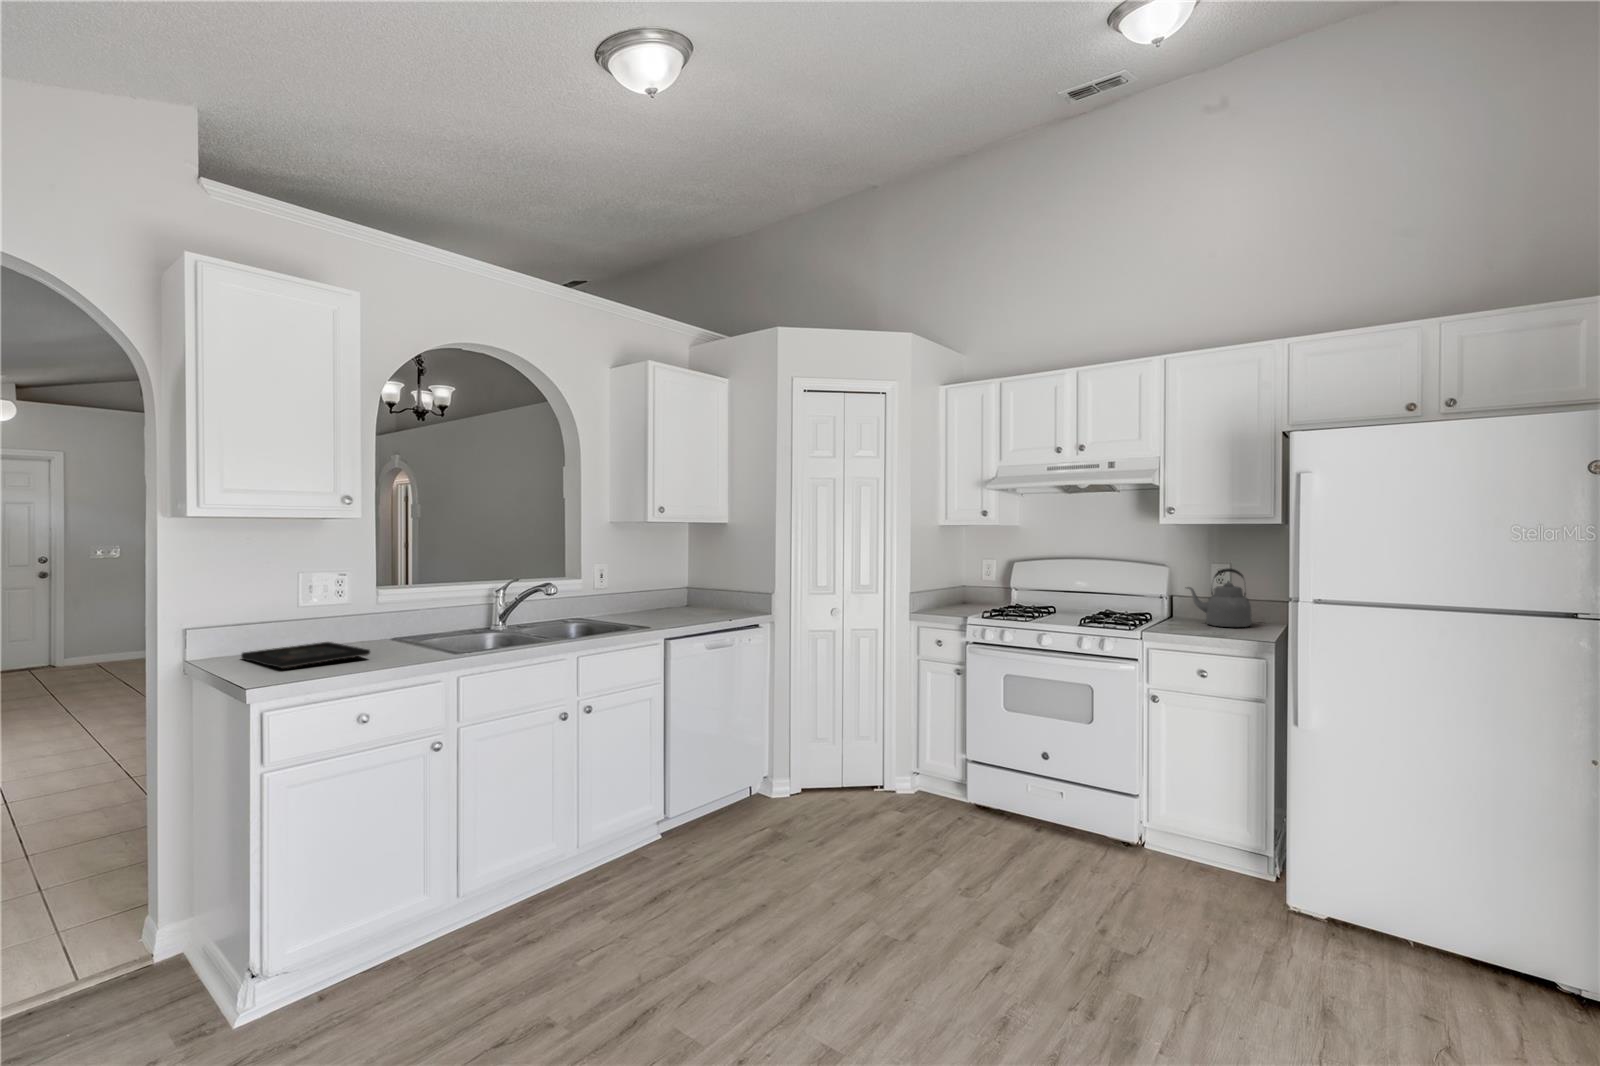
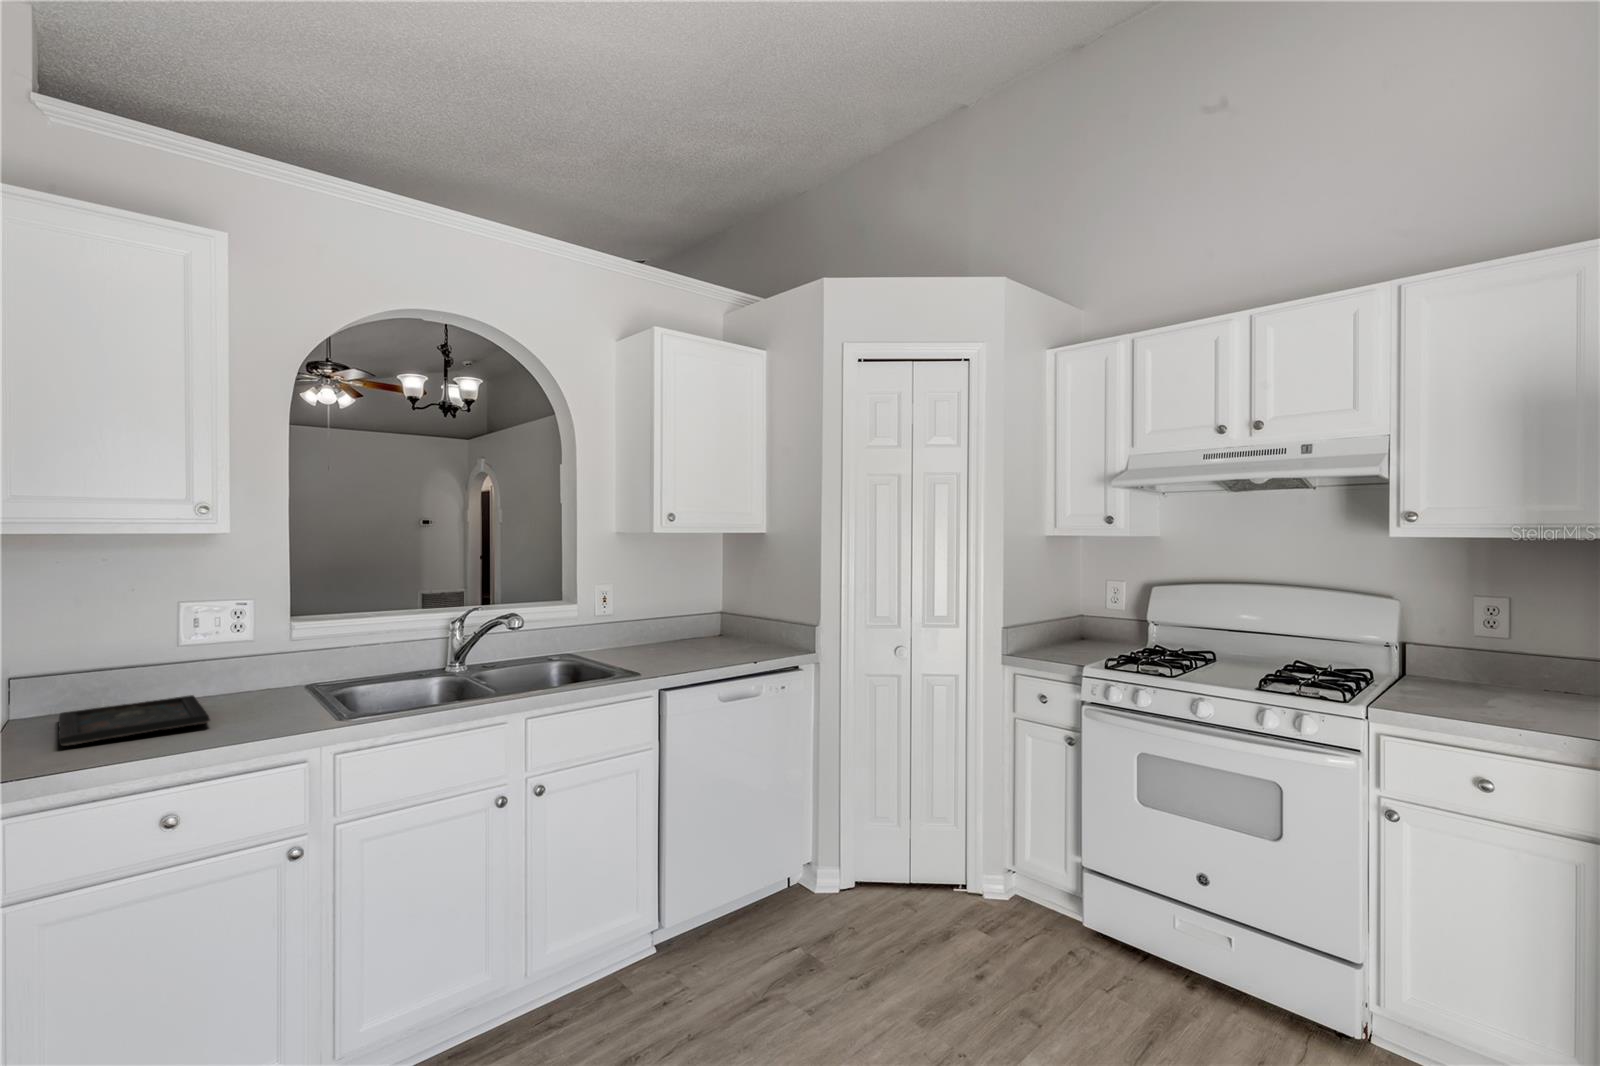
kettle: present [1187,568,1252,627] -> none [1433,608,1557,704]

